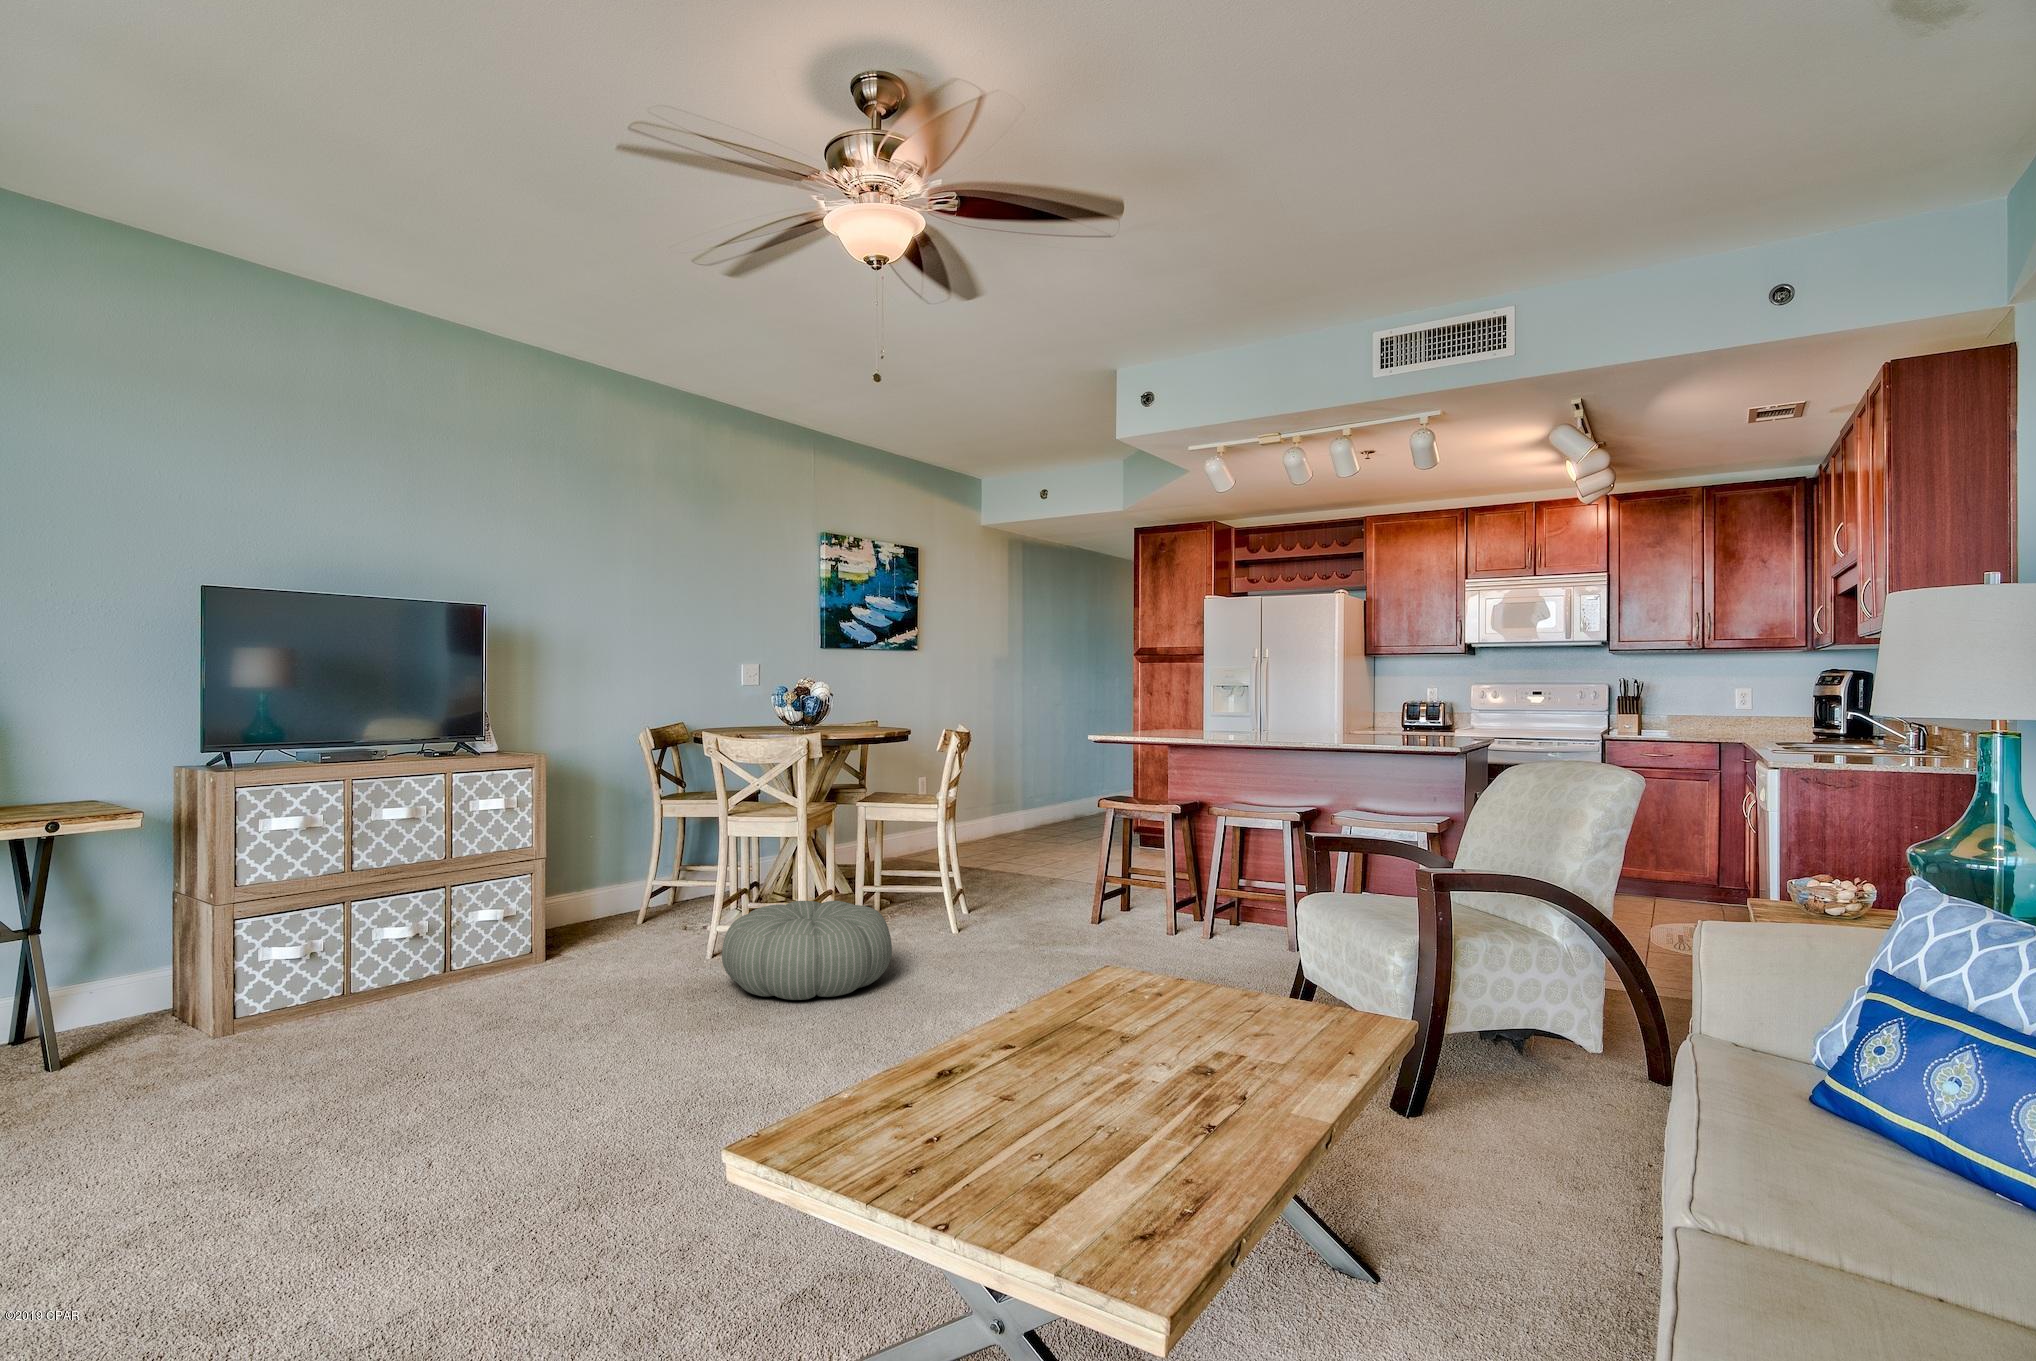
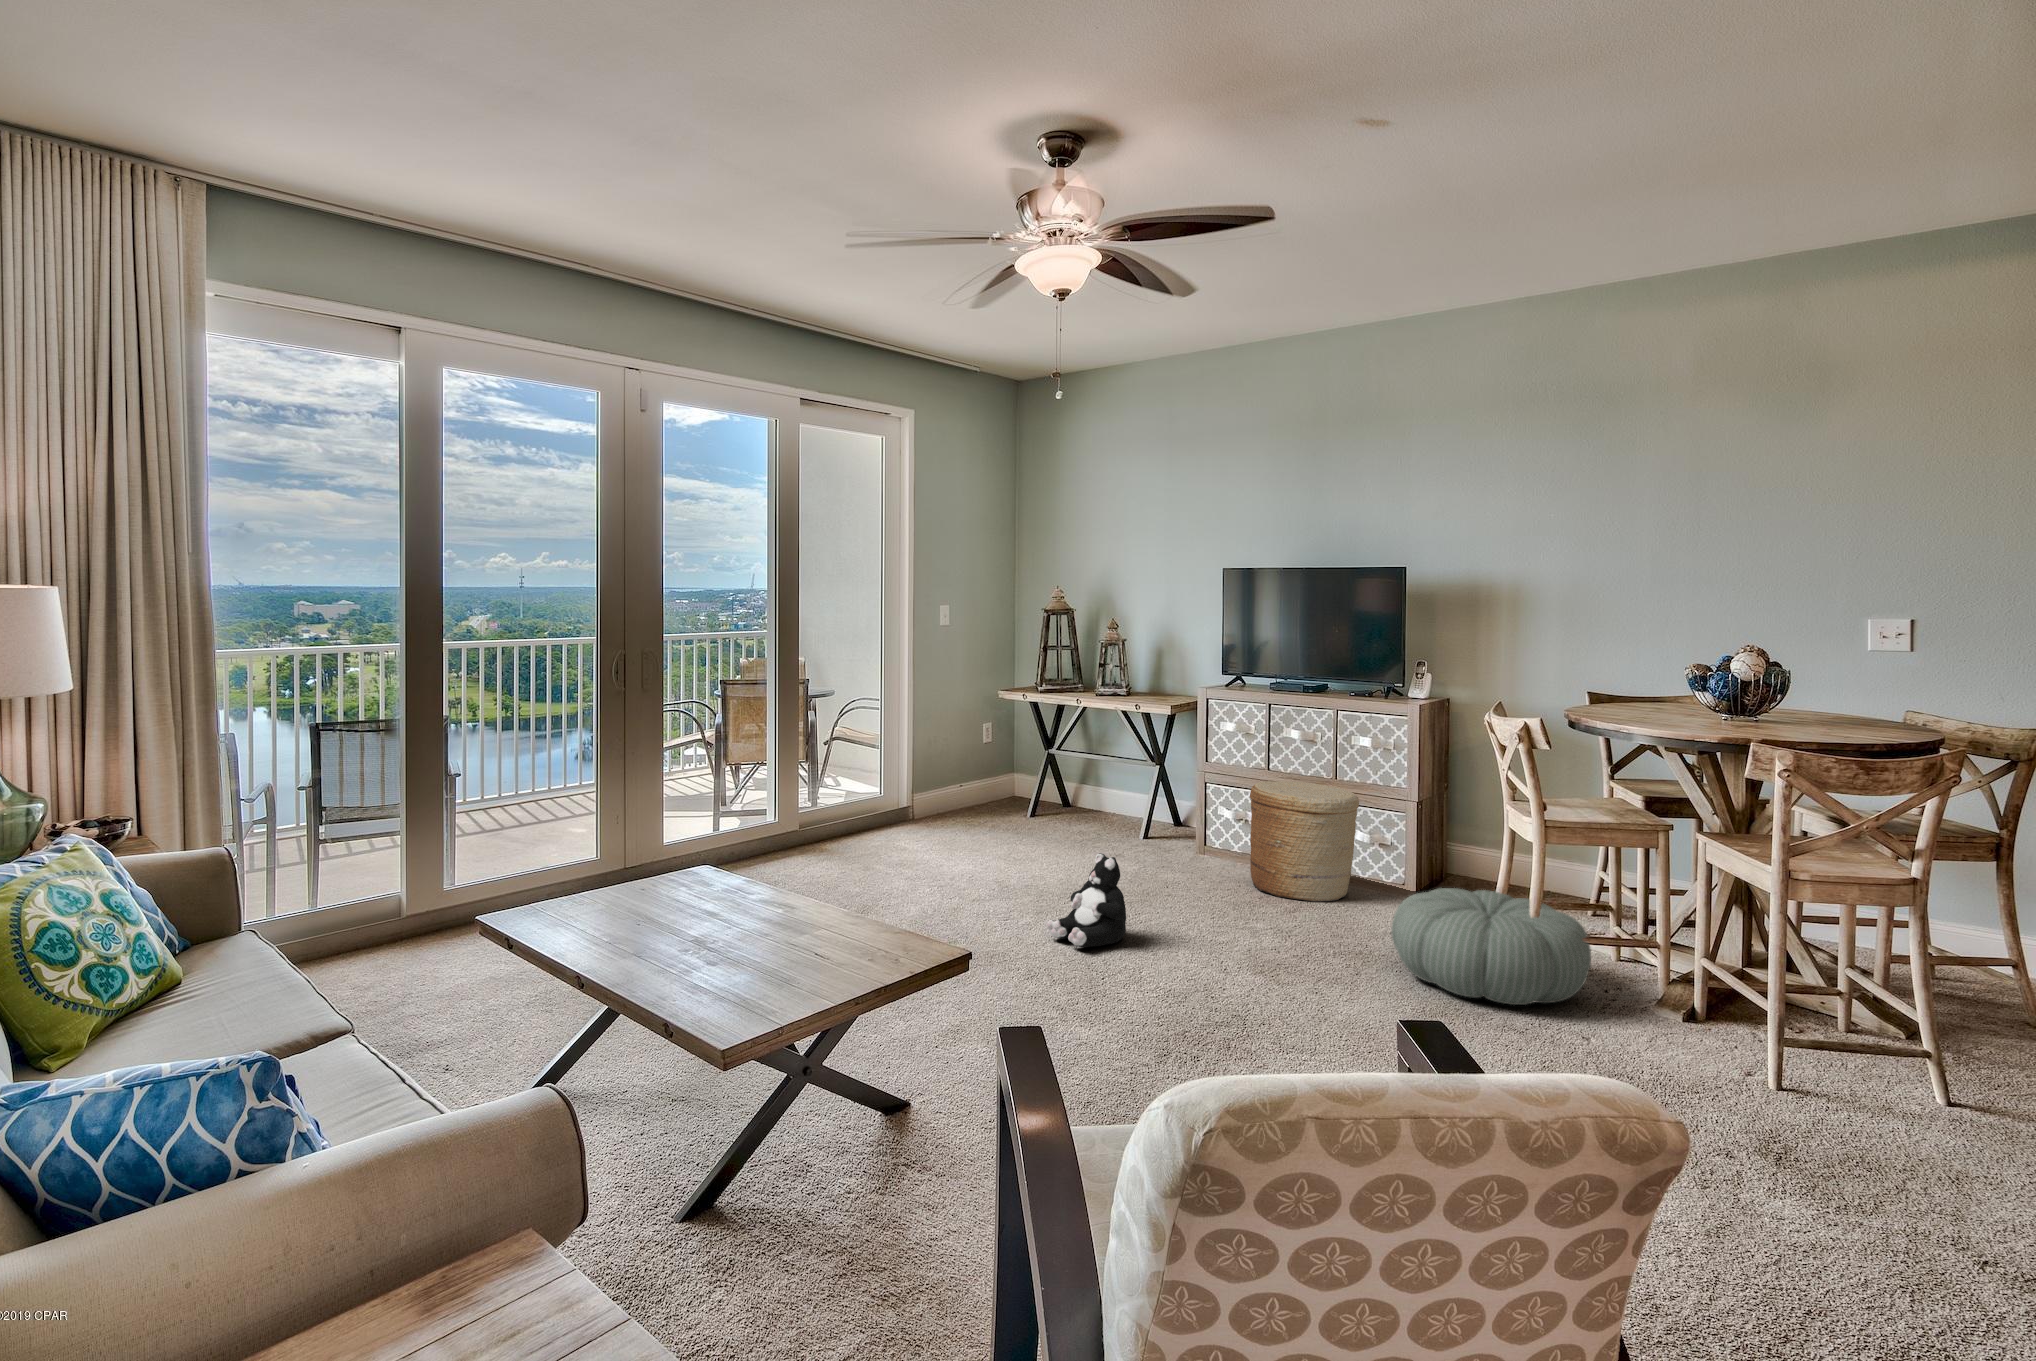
woven basket: none [391,865,543,1022] -> present [1250,781,1359,902]
plush toy: none [489,1003,605,1158] -> present [1047,853,1126,947]

